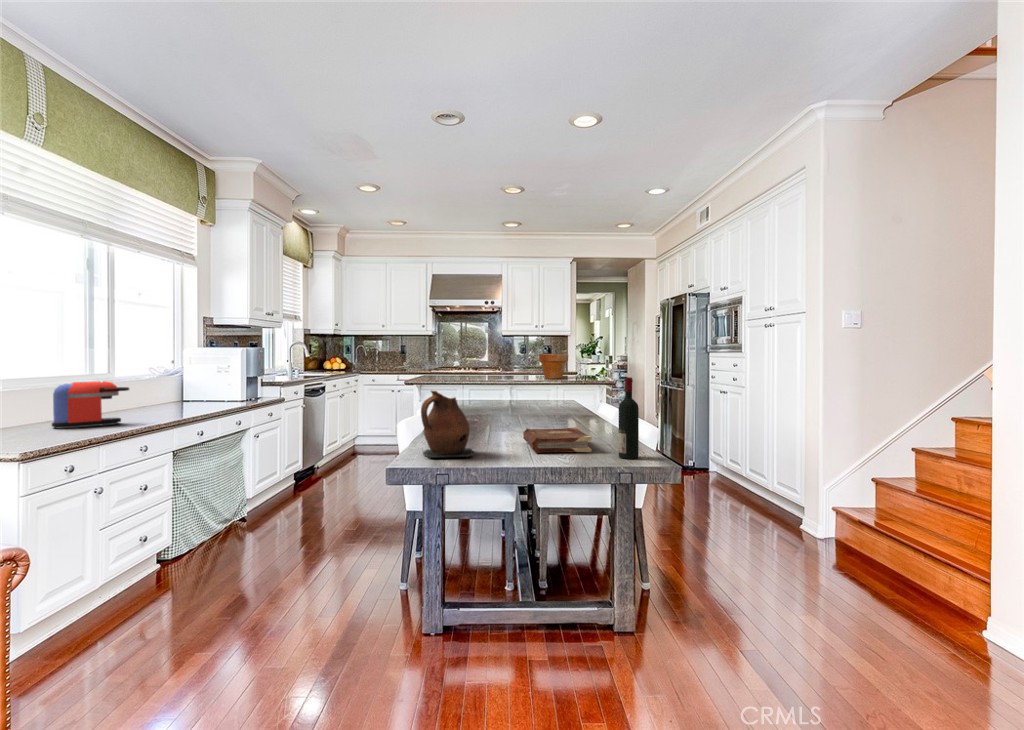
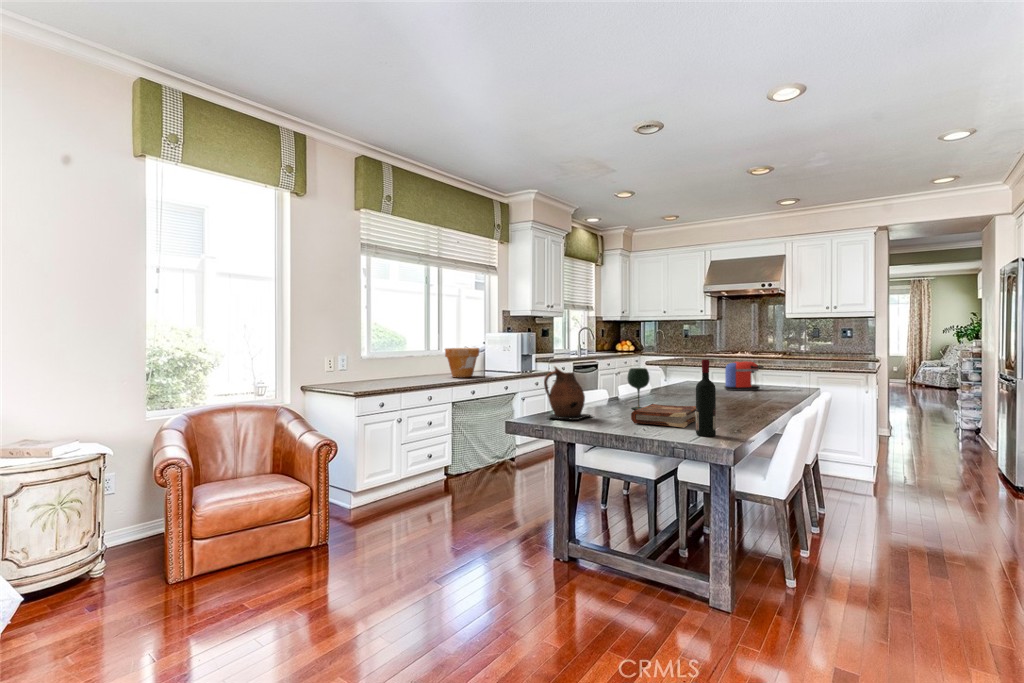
flower pot: present [539,354,568,379] -> present [445,348,479,378]
coffee maker: present [52,381,129,429] -> present [725,361,764,390]
wine glass: none [479,389,504,437] -> present [627,368,649,409]

